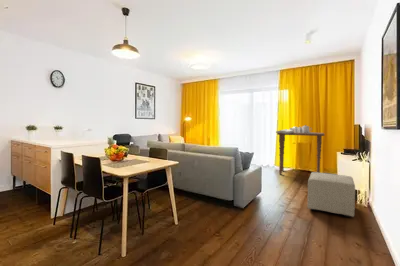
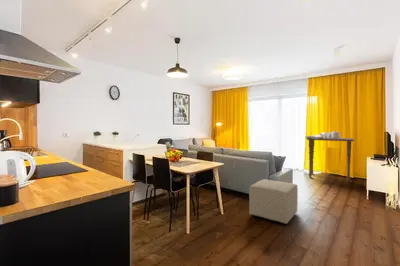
ottoman: present [307,172,355,217] -> present [249,179,298,224]

